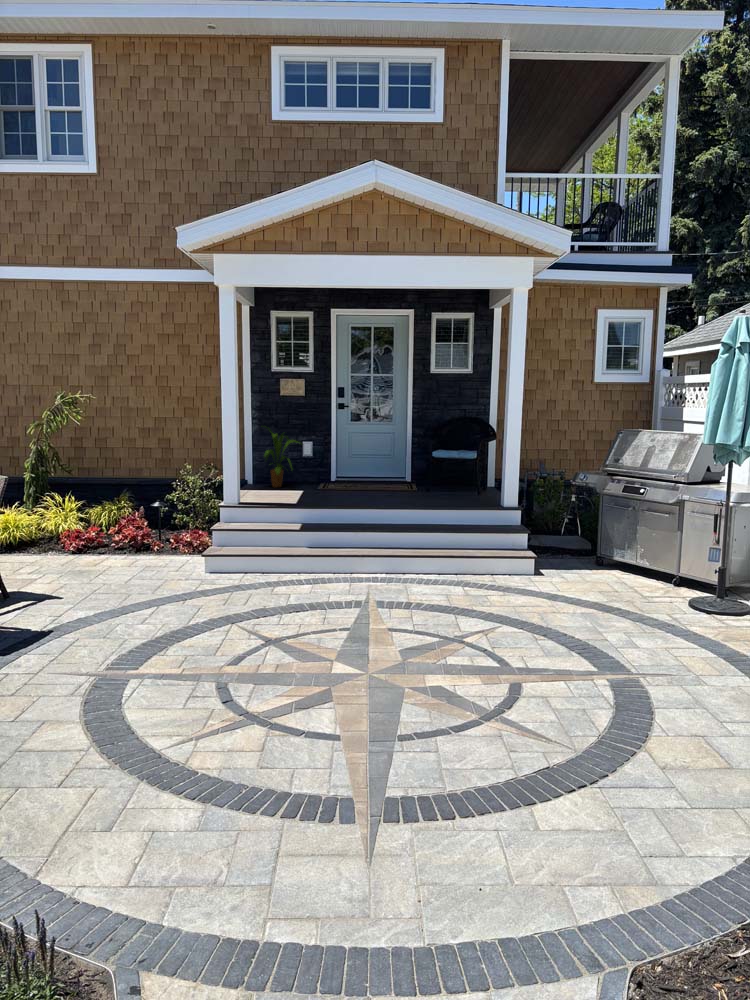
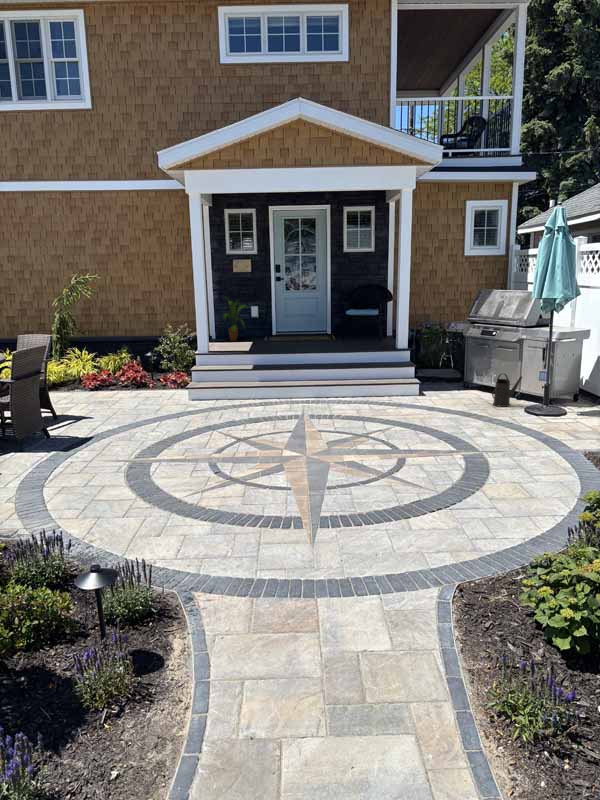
watering can: none [640,548,682,596] -> present [492,374,522,407]

